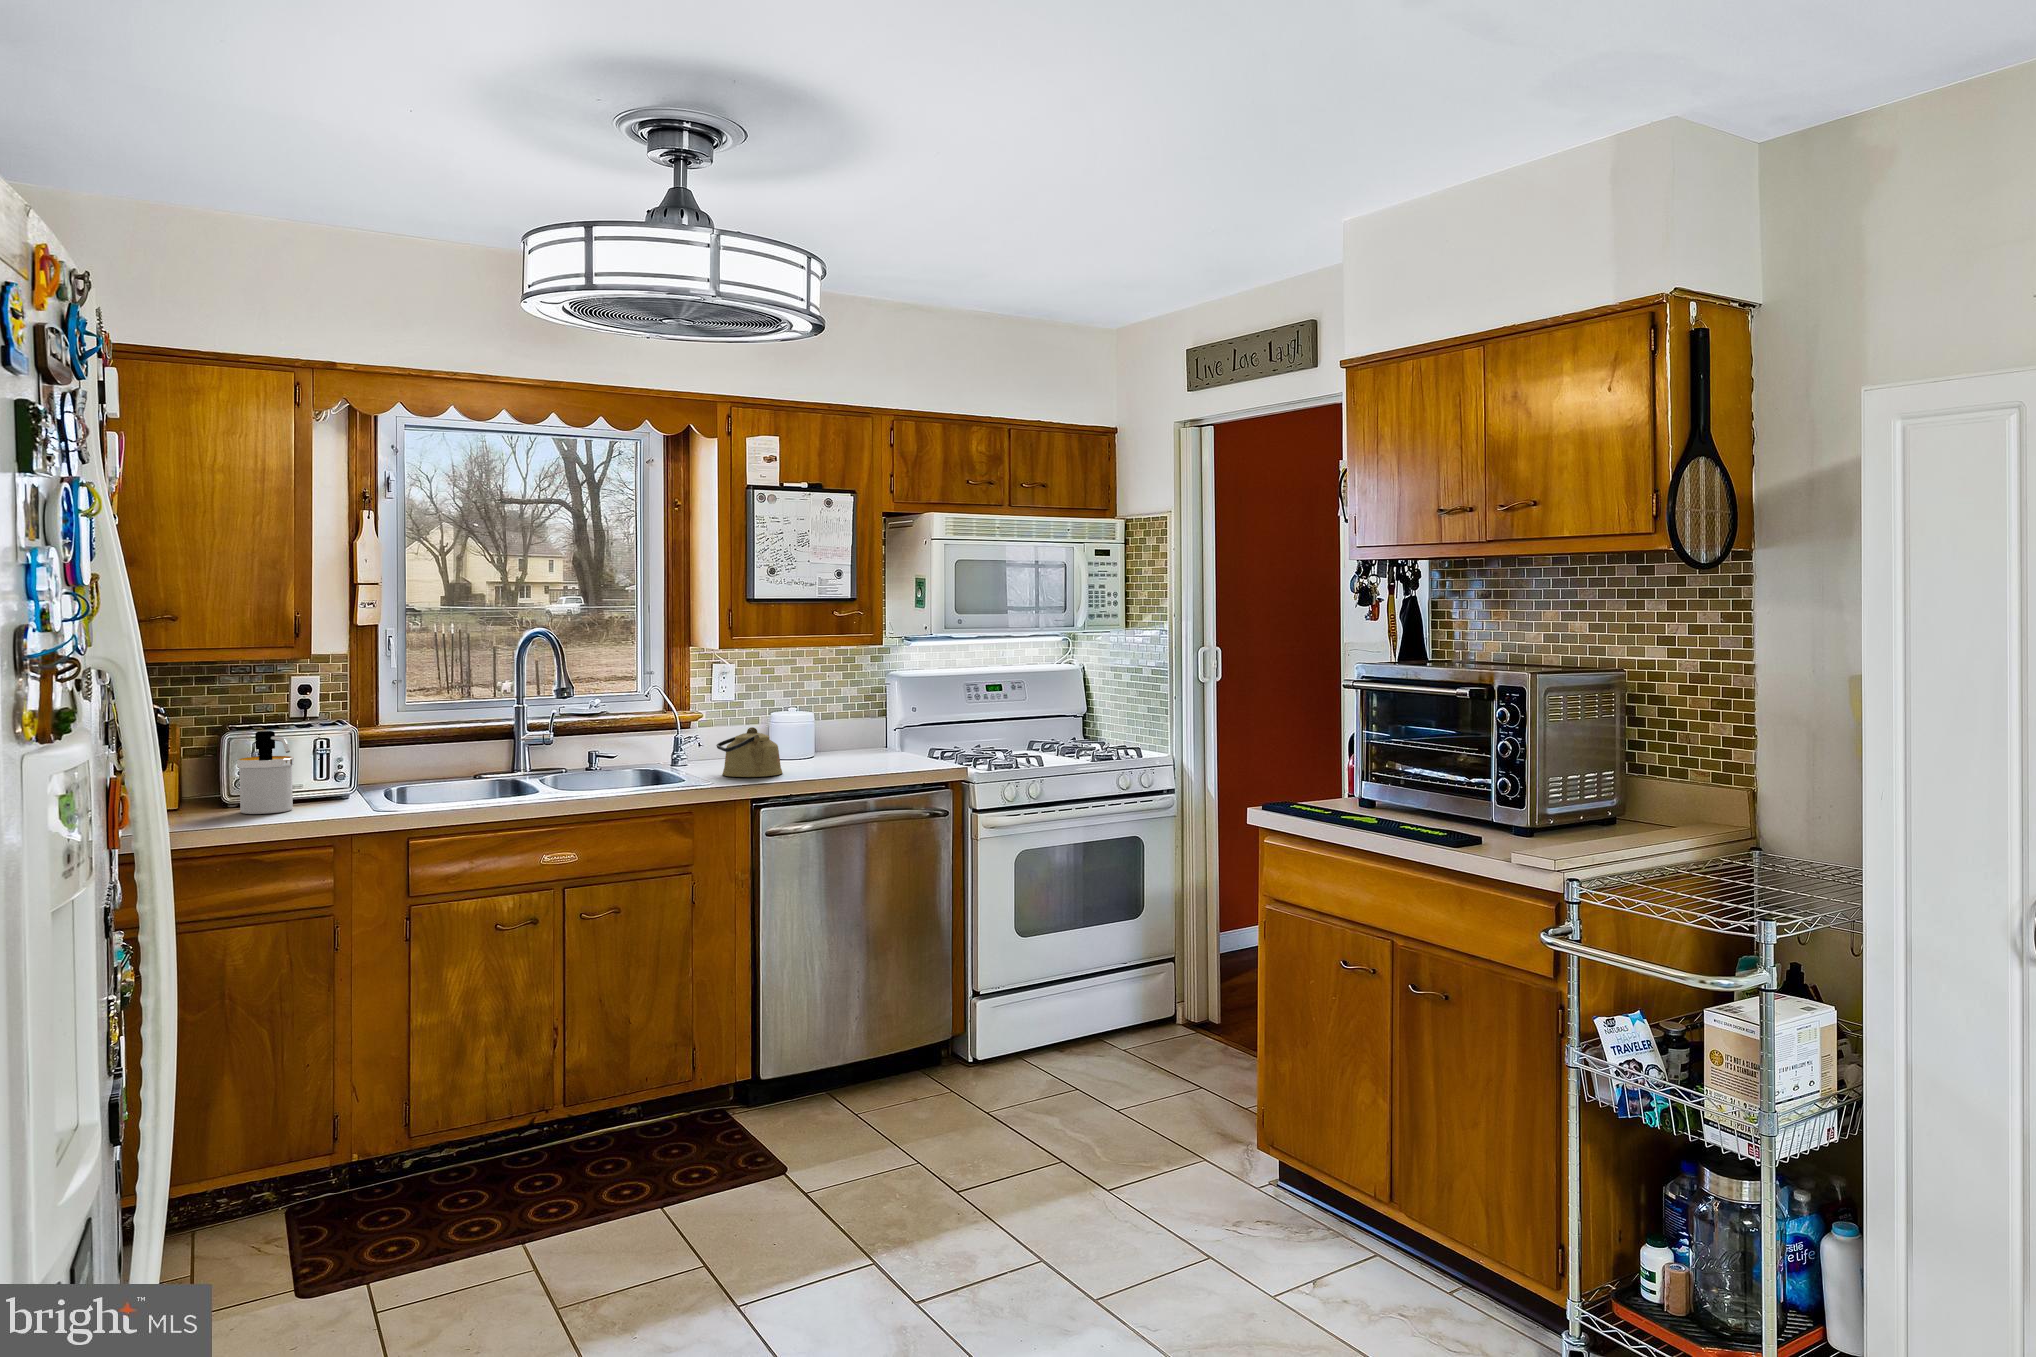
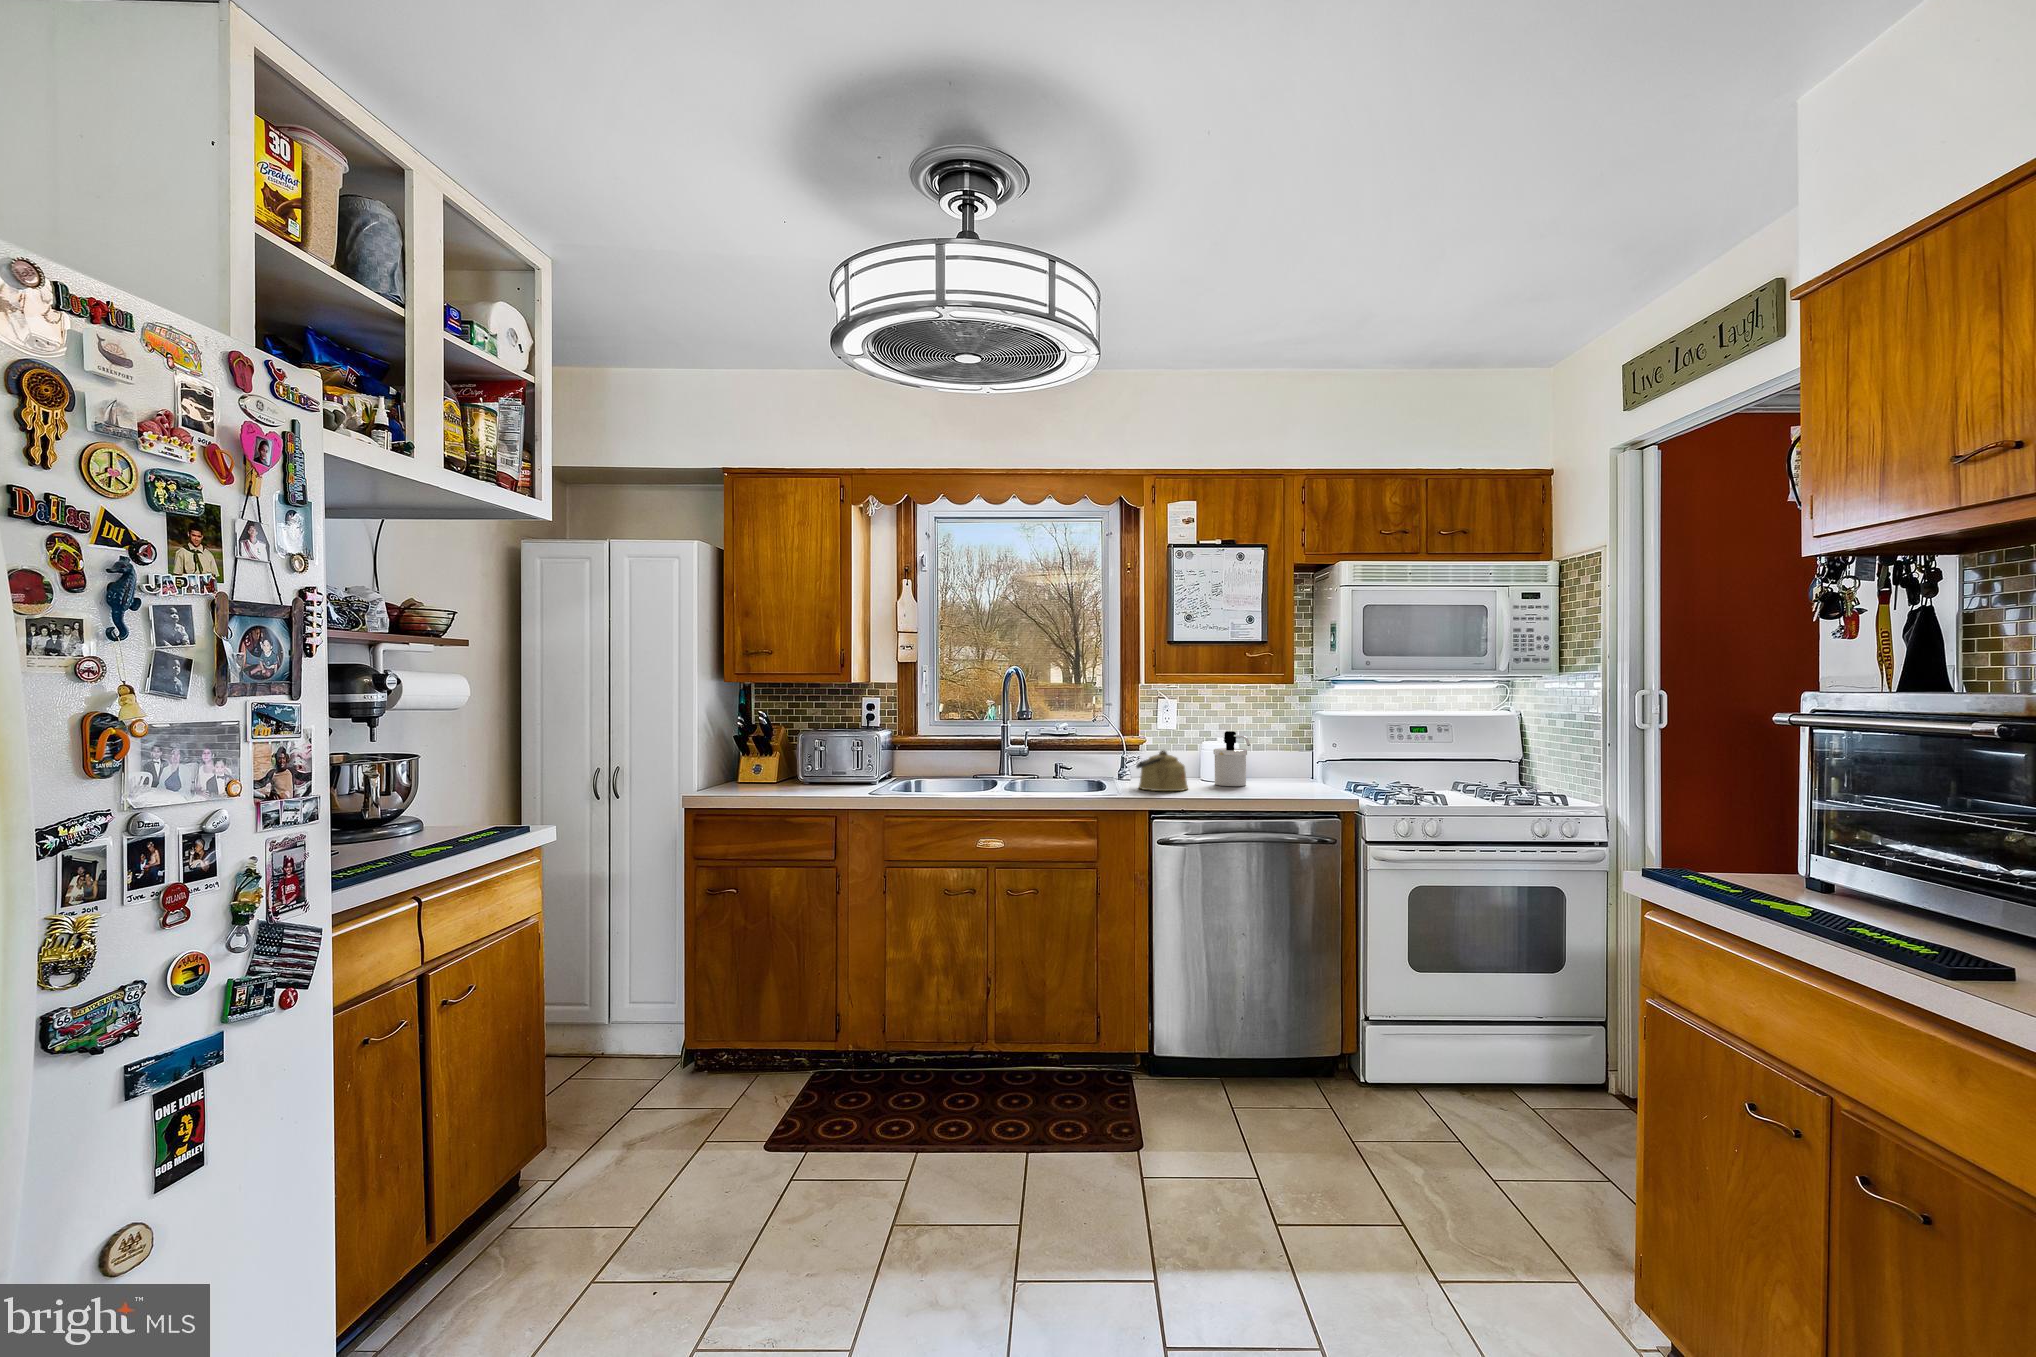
soap dispenser: present [237,731,294,814] -> present [1213,731,1250,786]

